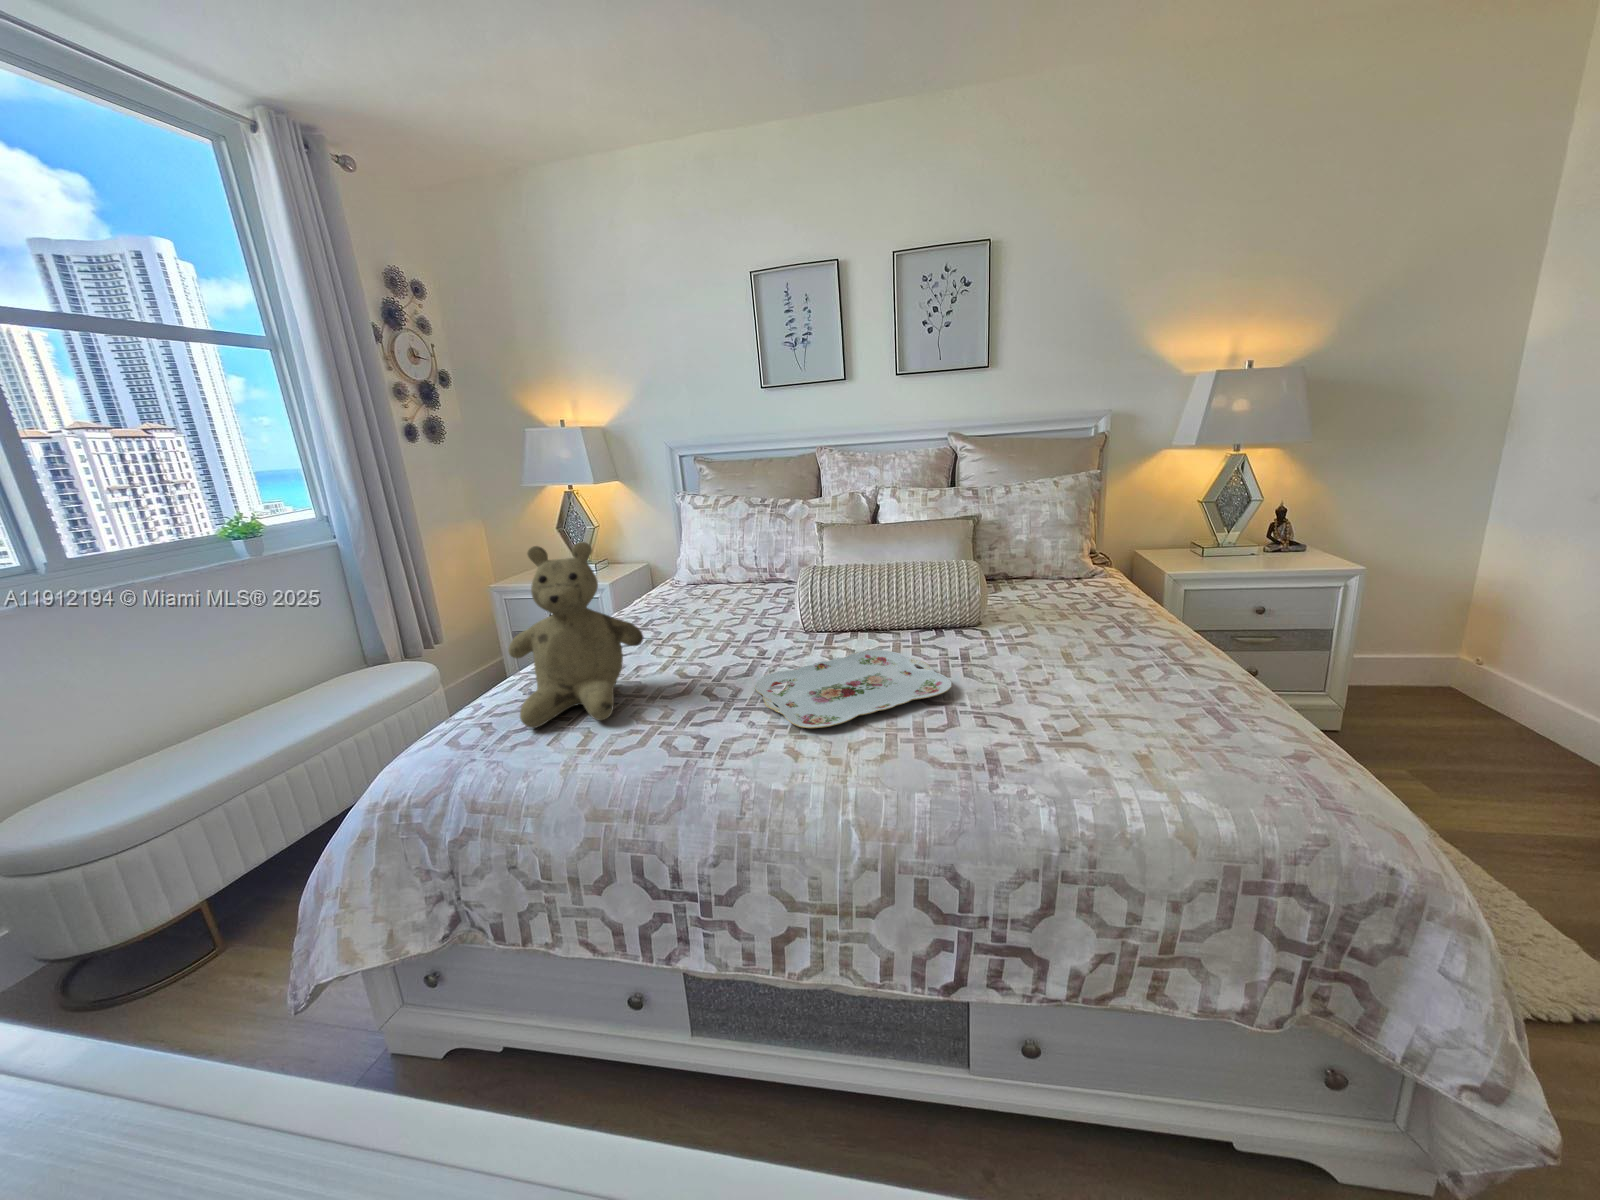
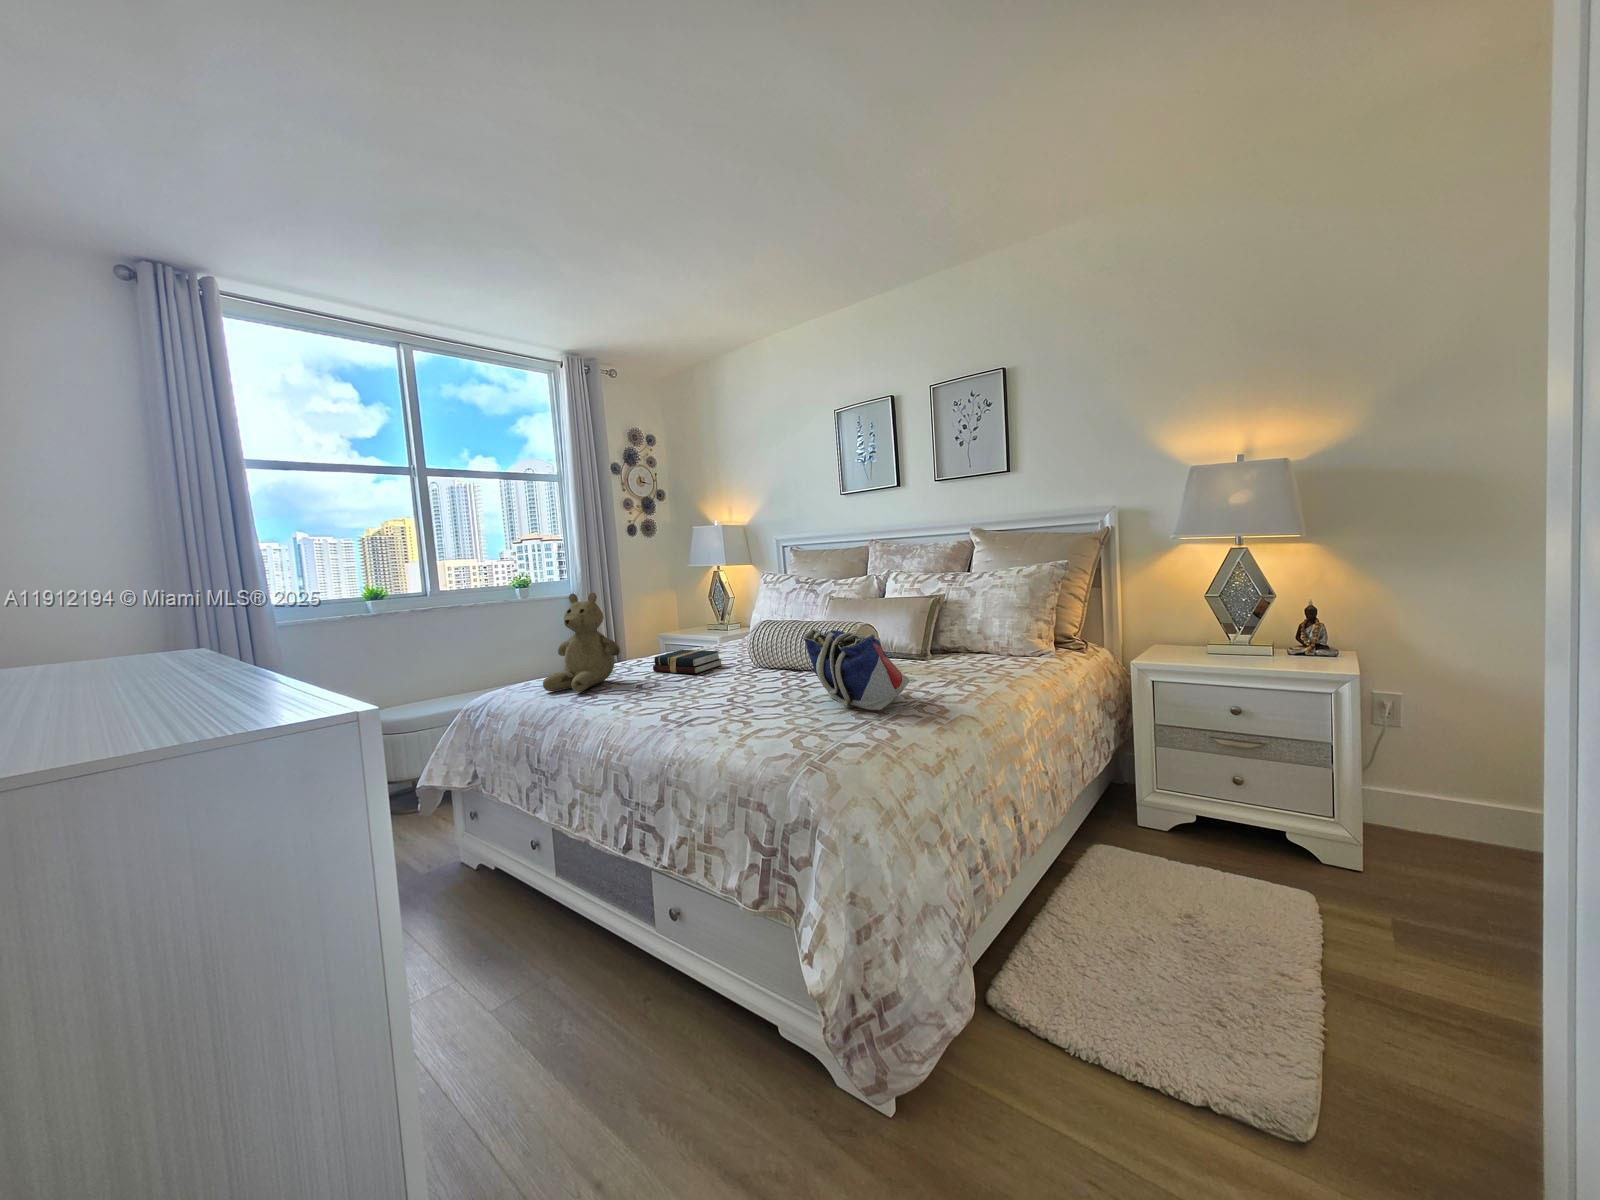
tote bag: none [982,573,1165,677] -> present [804,629,909,710]
hardback book: none [656,613,750,657] -> present [653,650,722,674]
serving tray: present [755,650,952,728] -> none [649,679,772,708]

